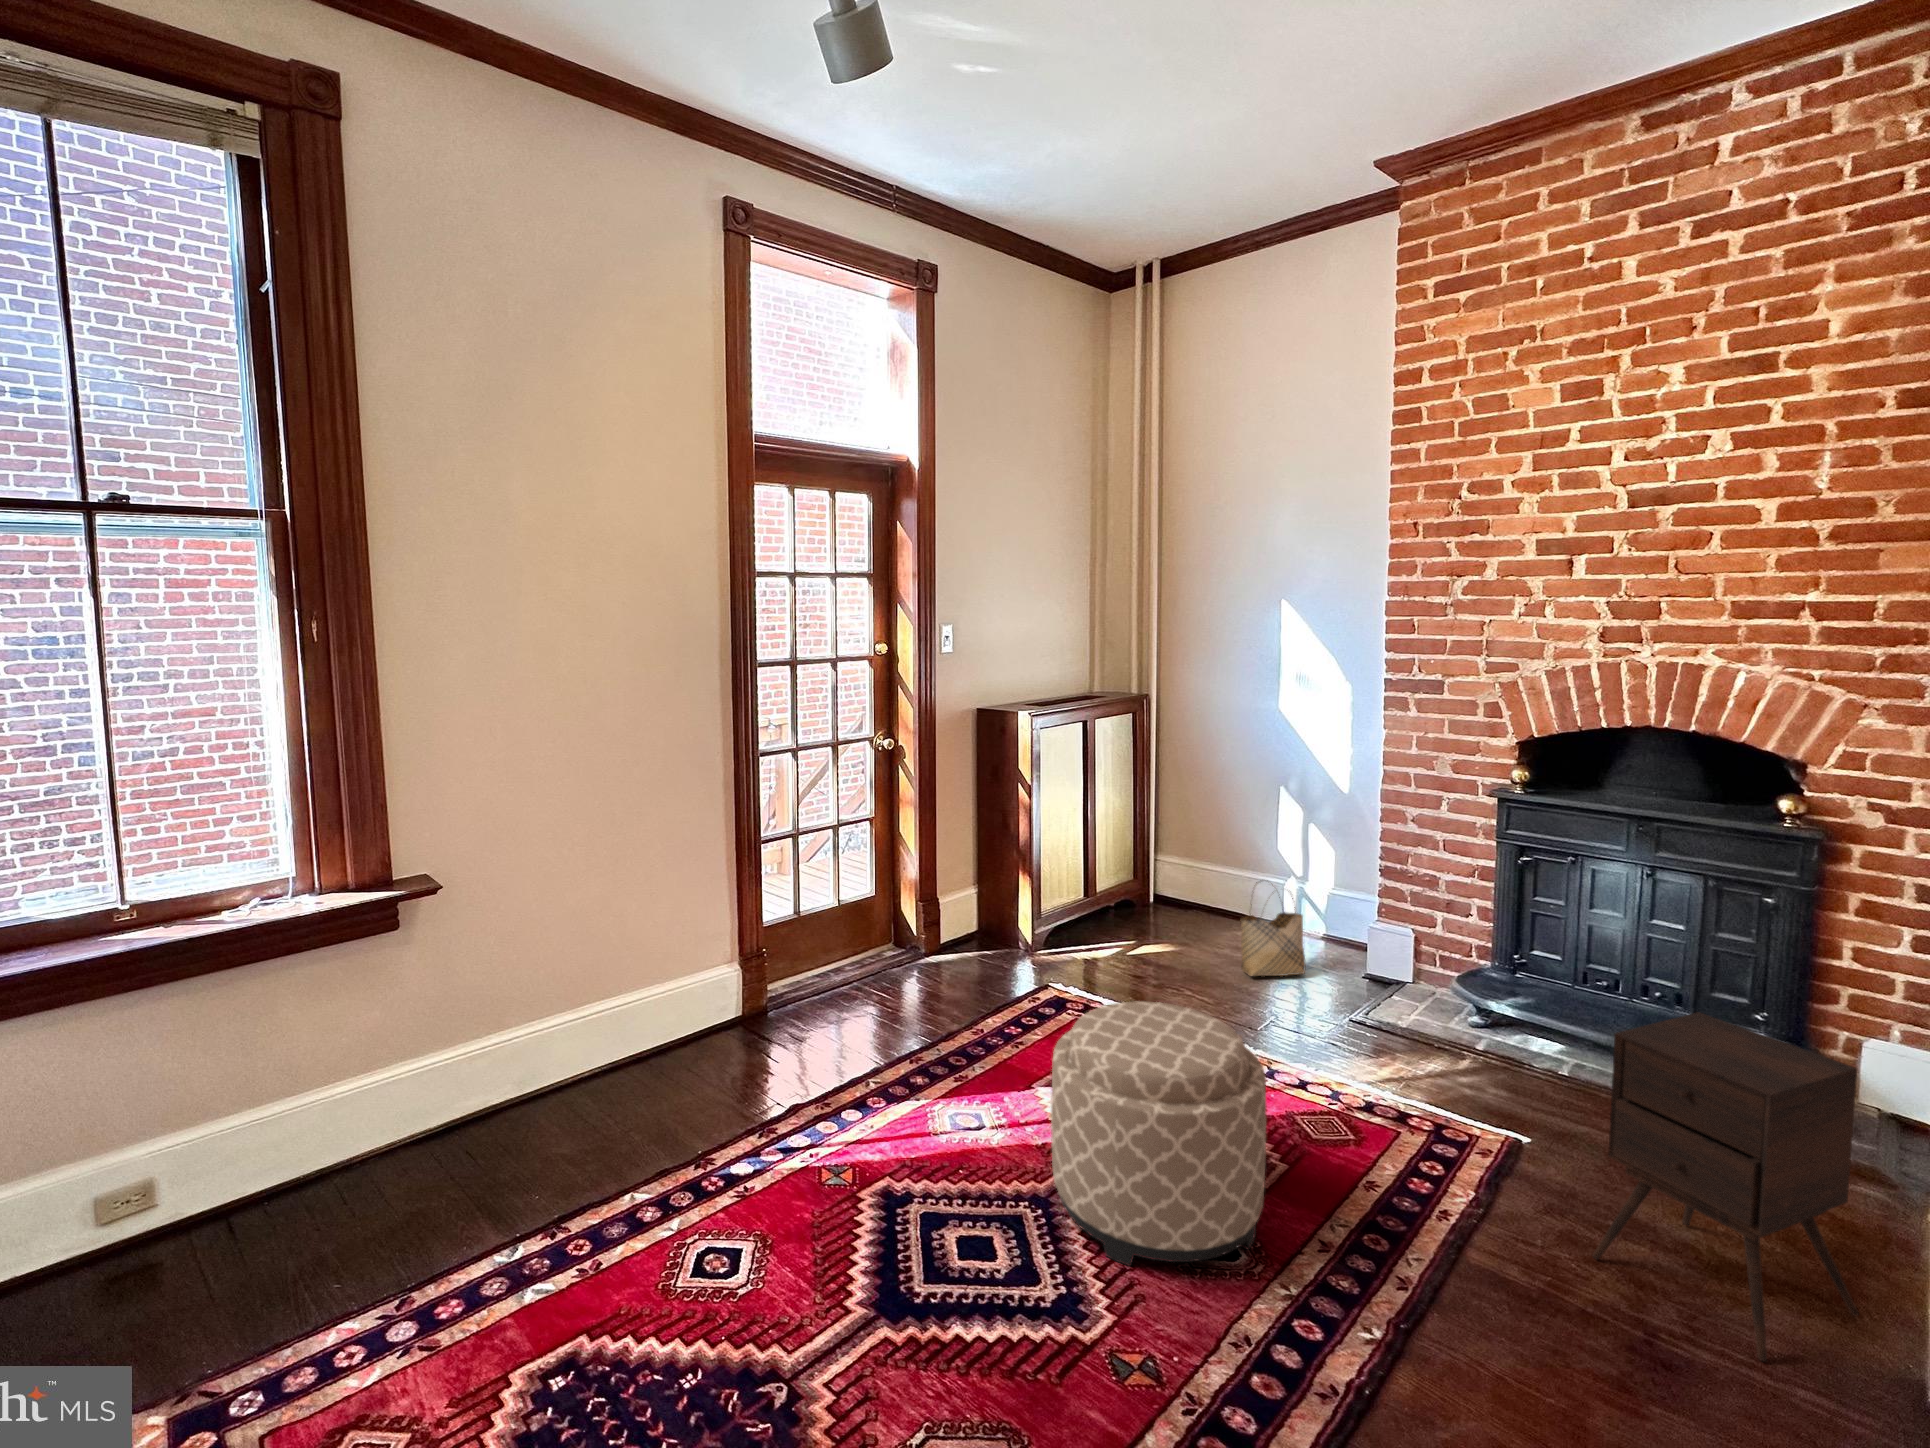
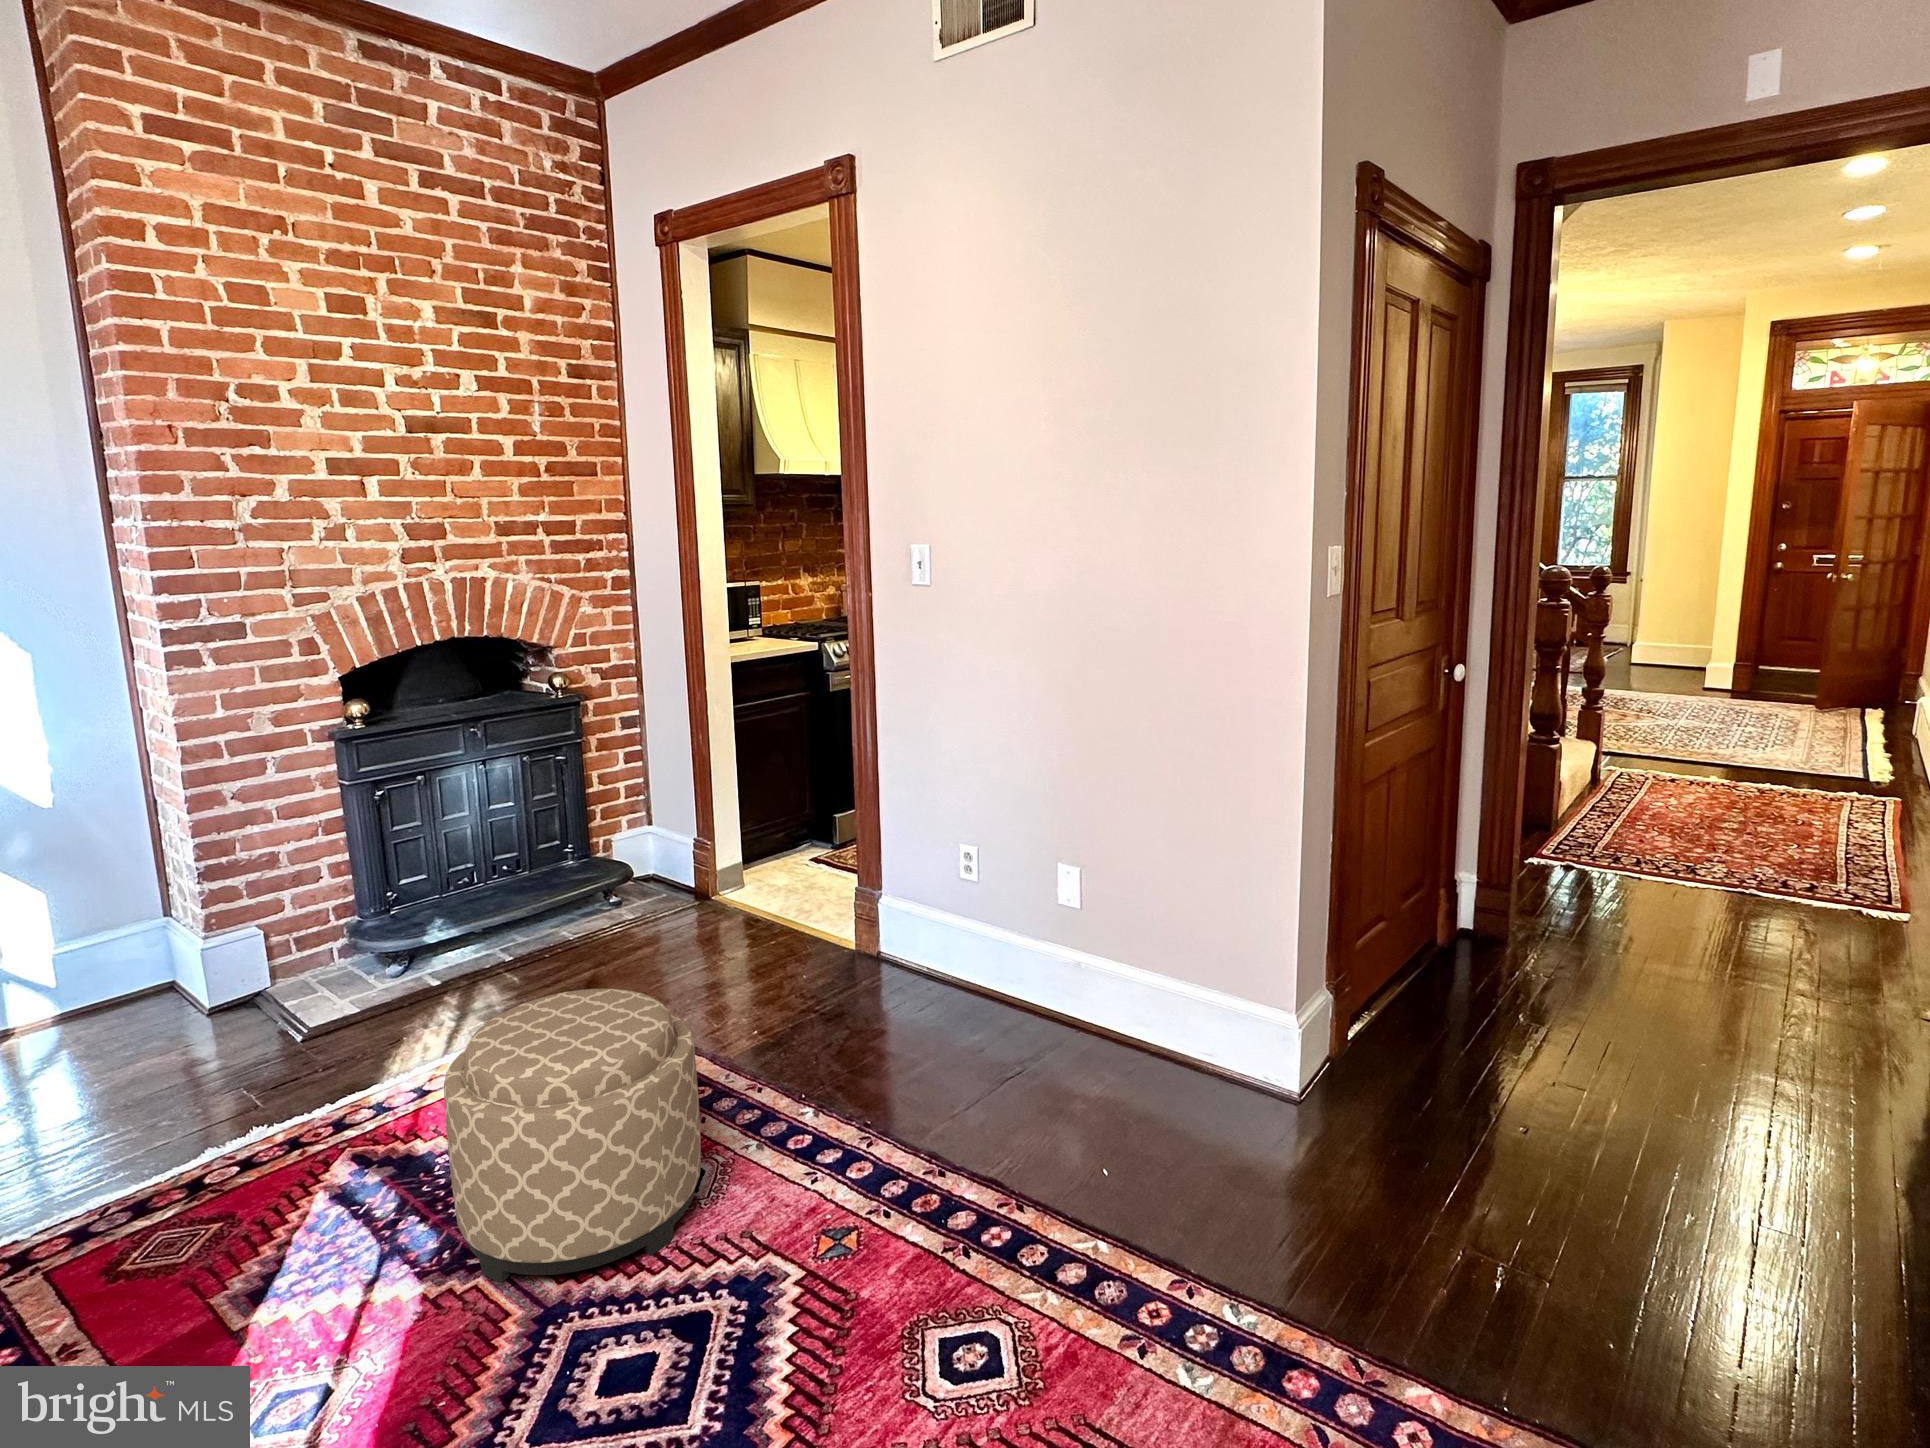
woven basket: present [1241,882,1306,976] -> none [64,938,163,1085]
side table: present [1593,1012,1859,1362] -> none [710,811,839,1016]

